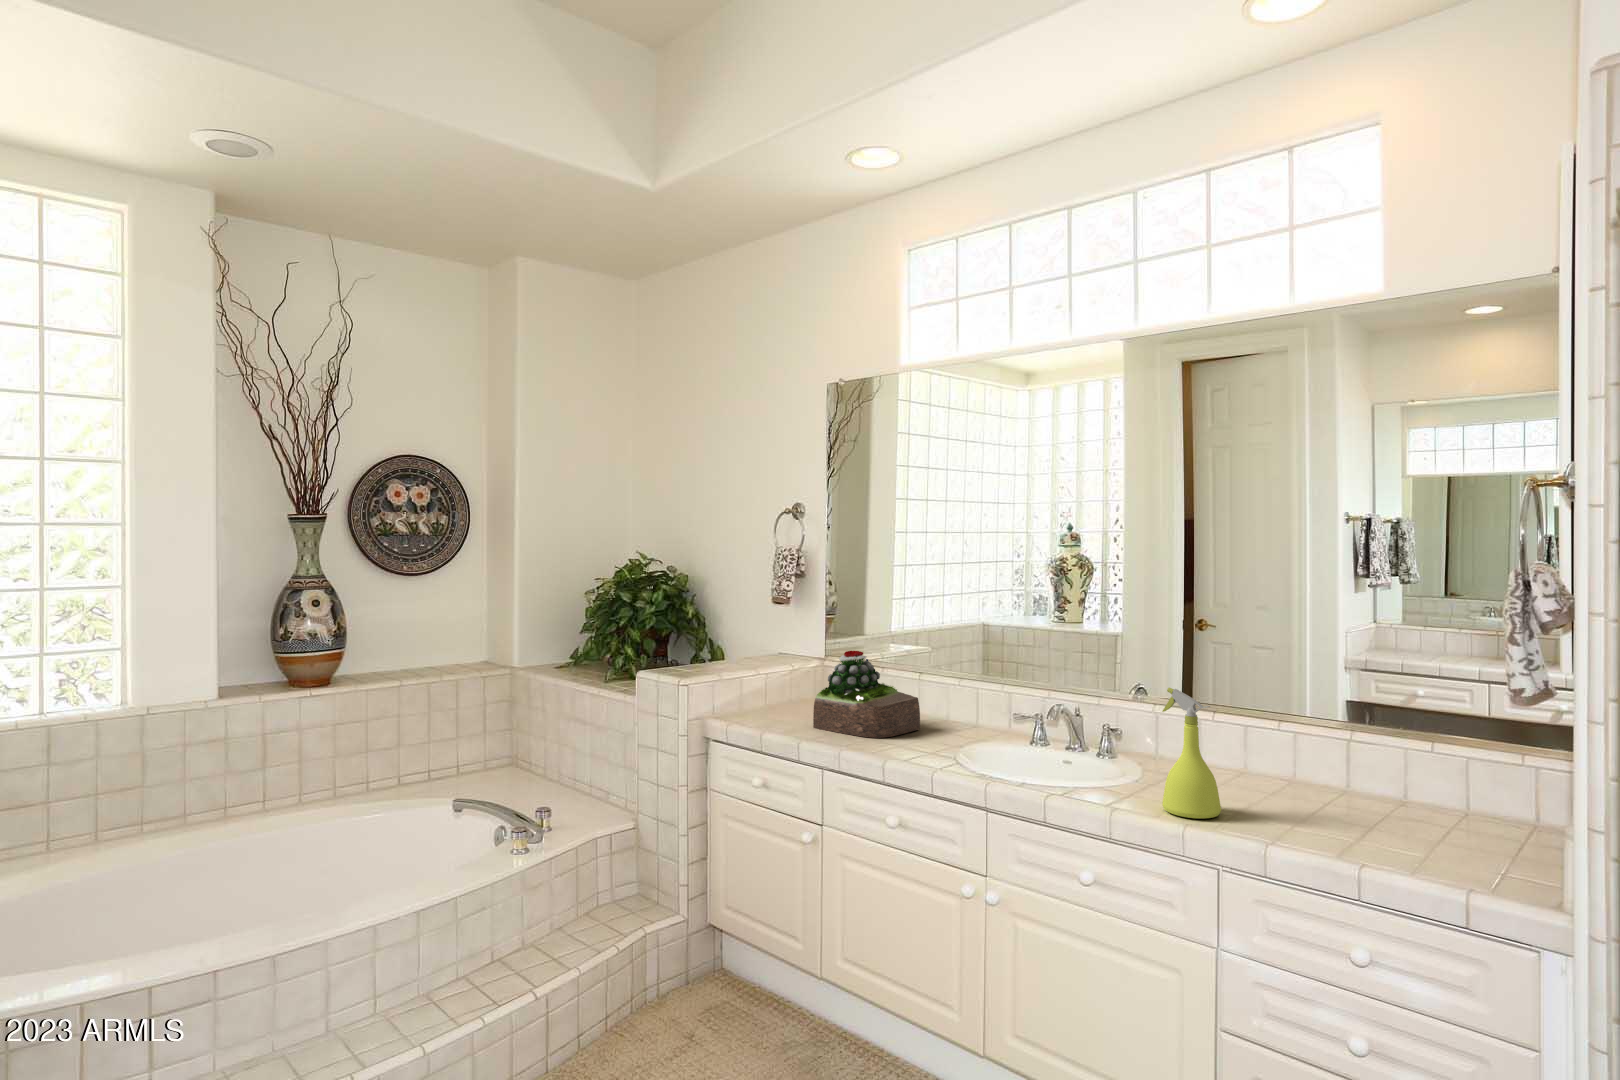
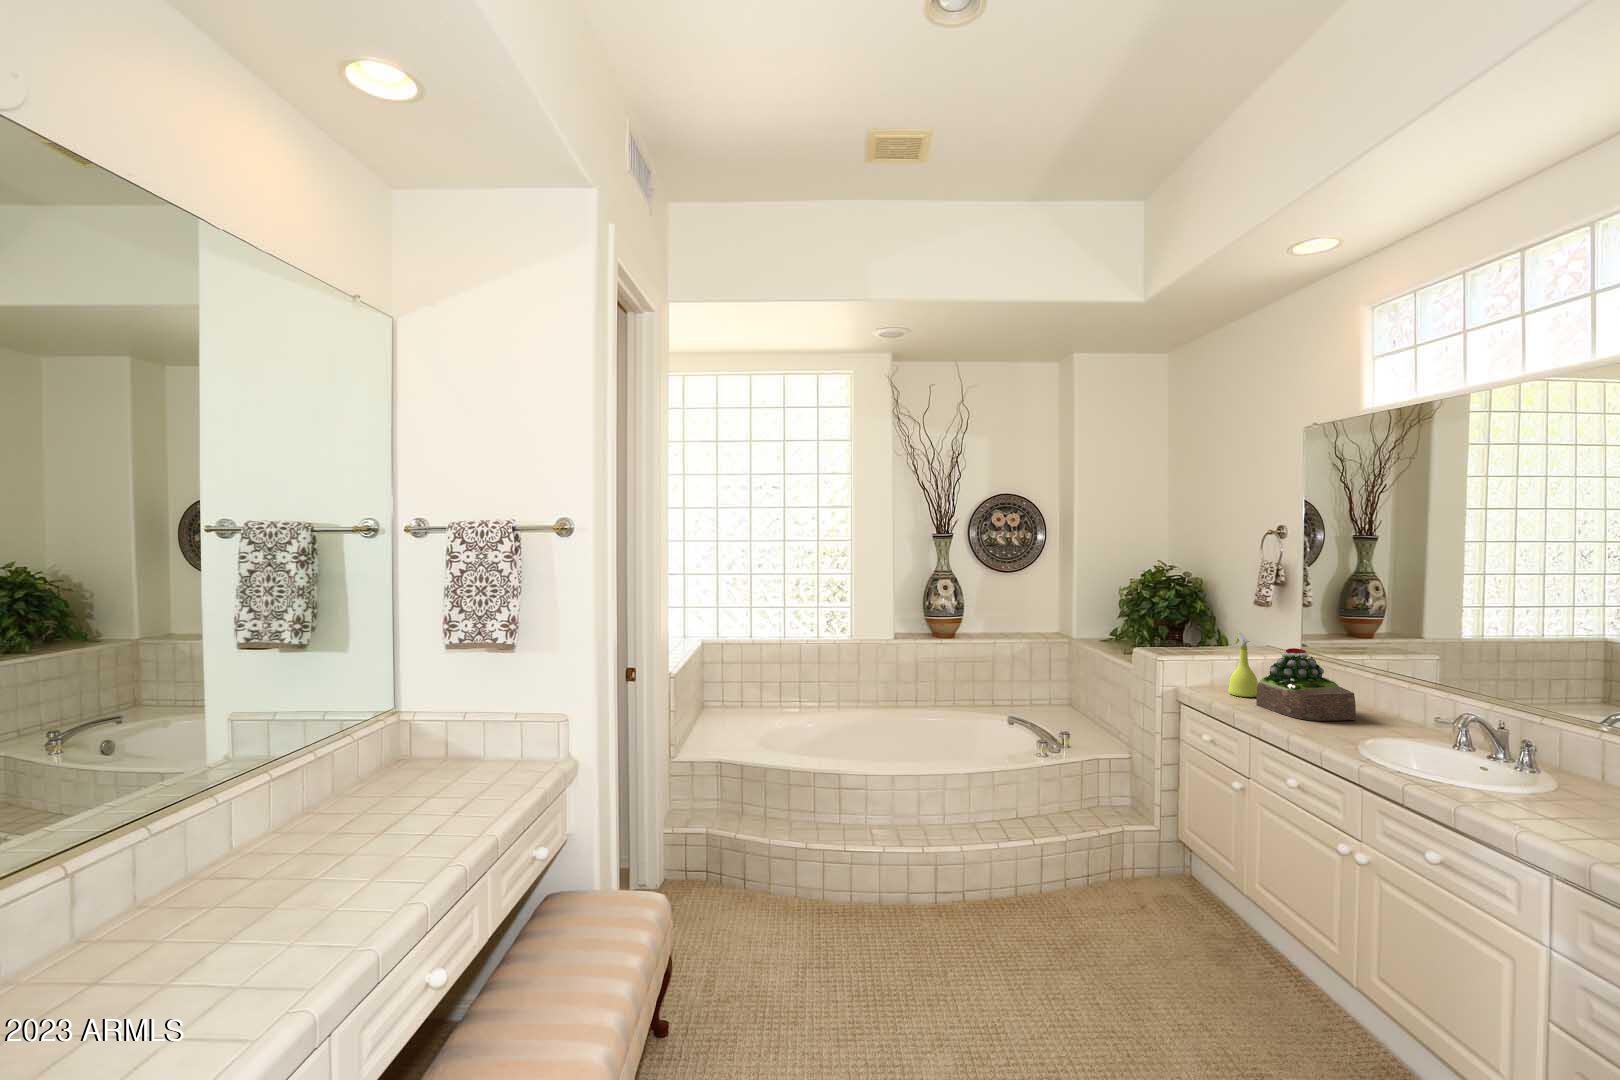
spray bottle: present [1162,688,1221,819] -> present [1228,631,1258,697]

